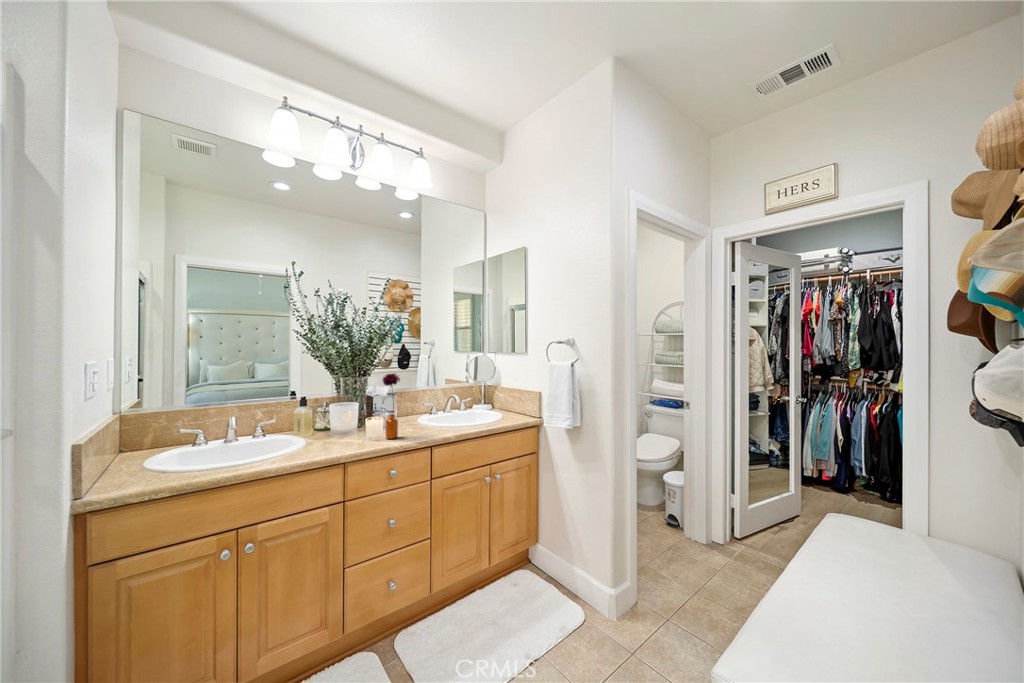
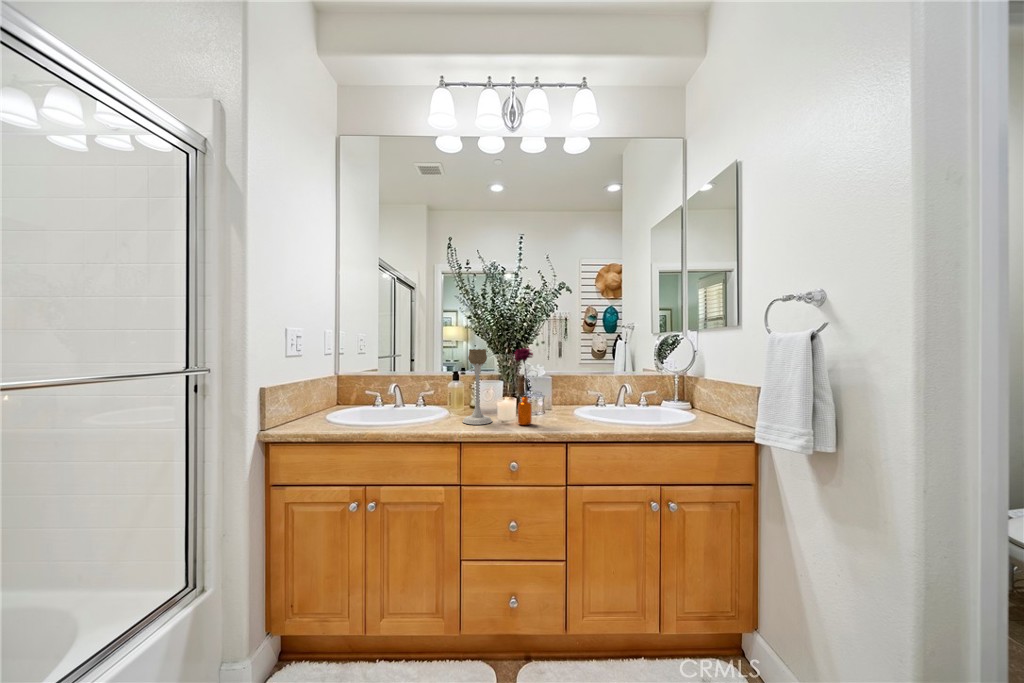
candle holder: none [330,376,360,446] -> present [463,349,492,425]

